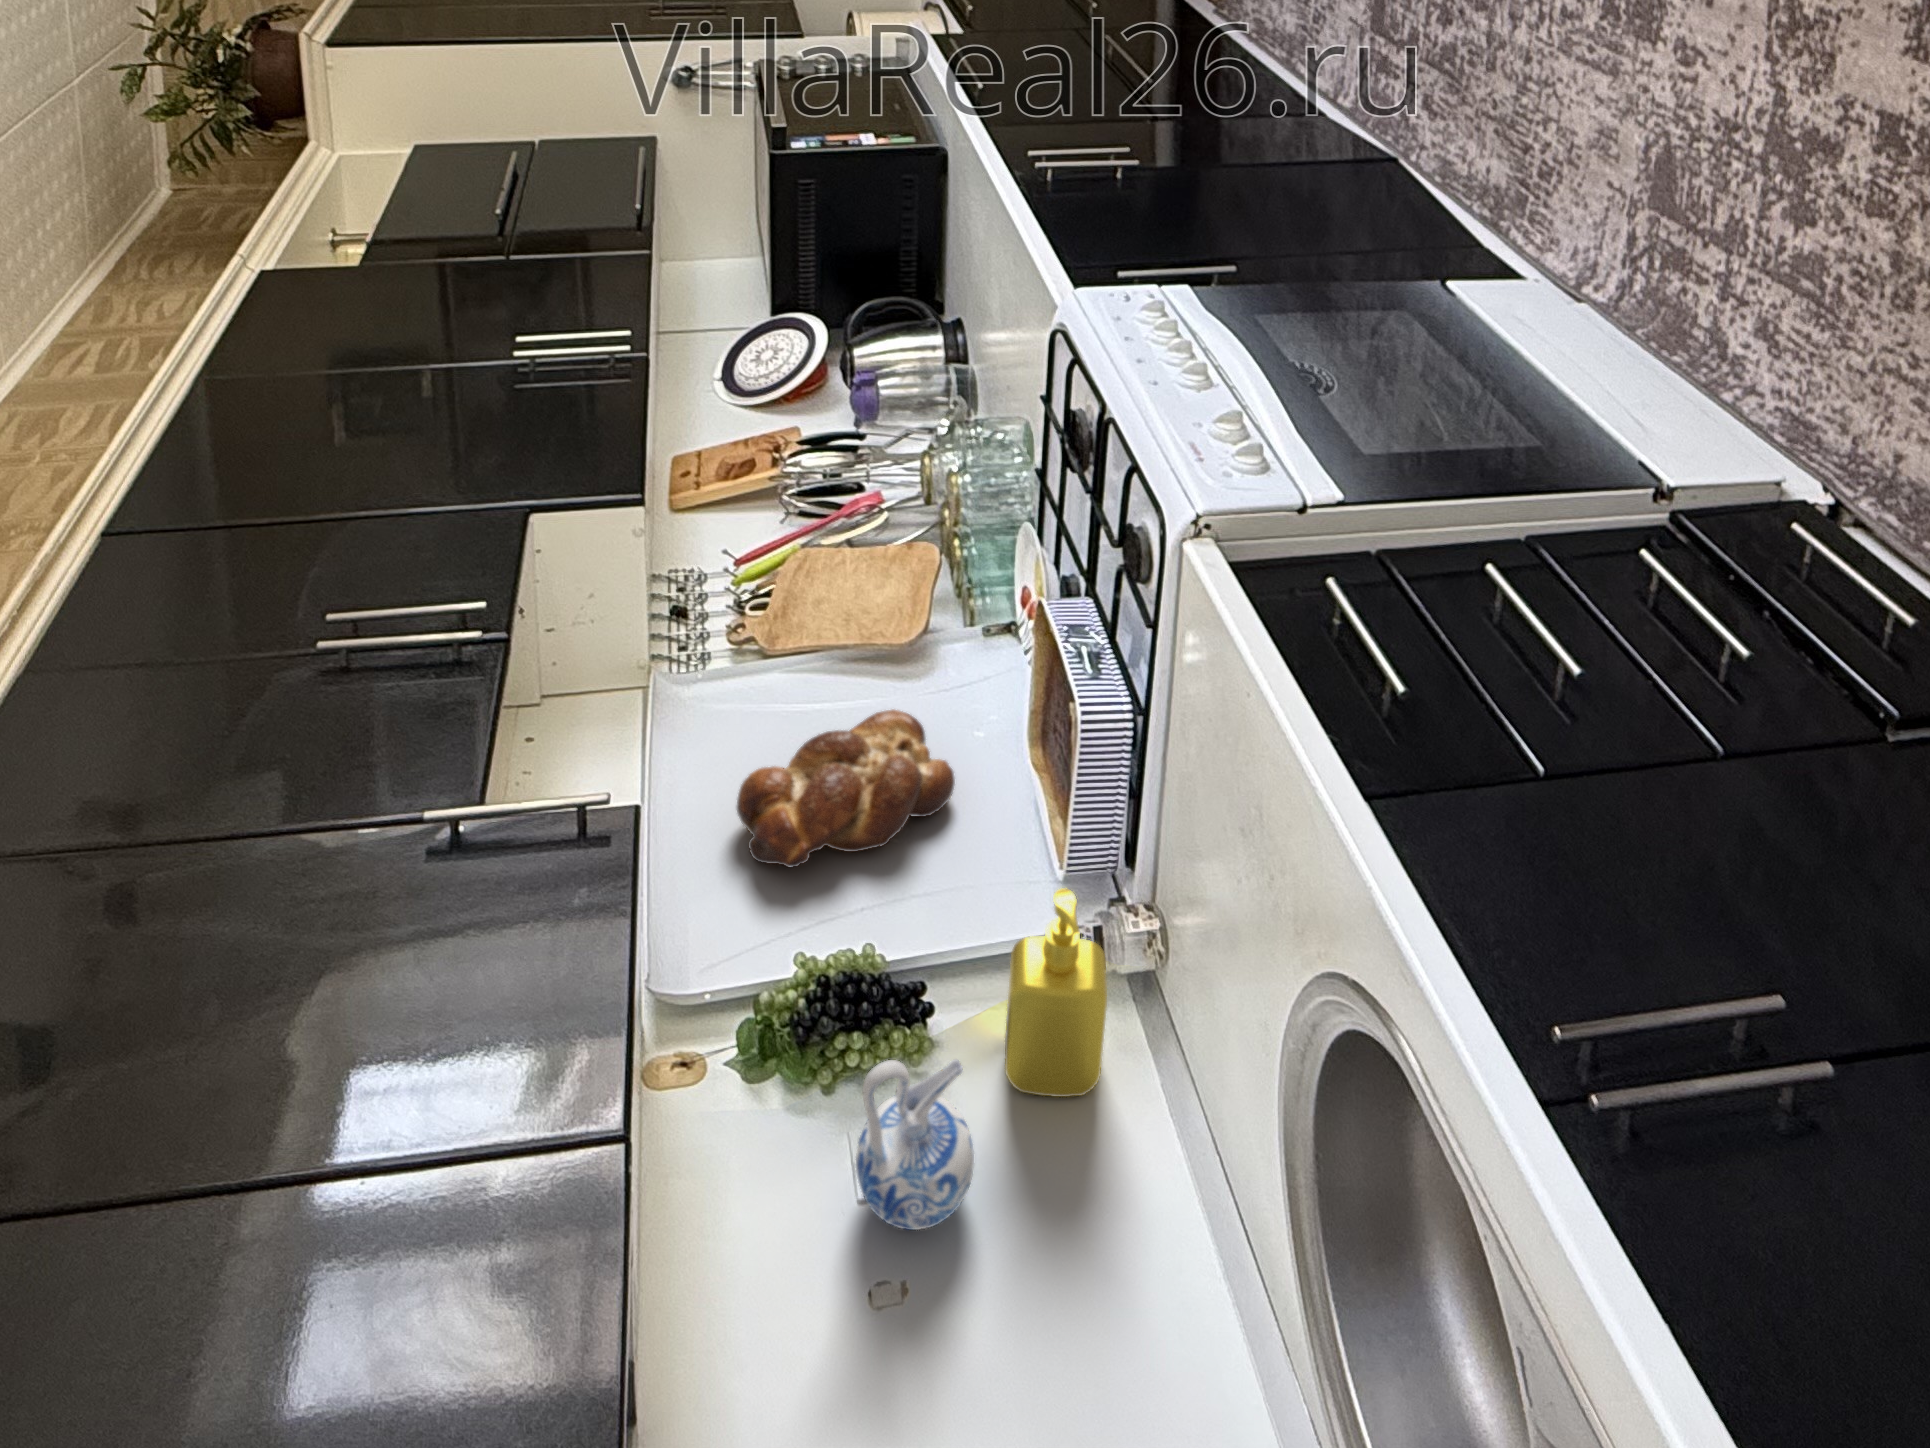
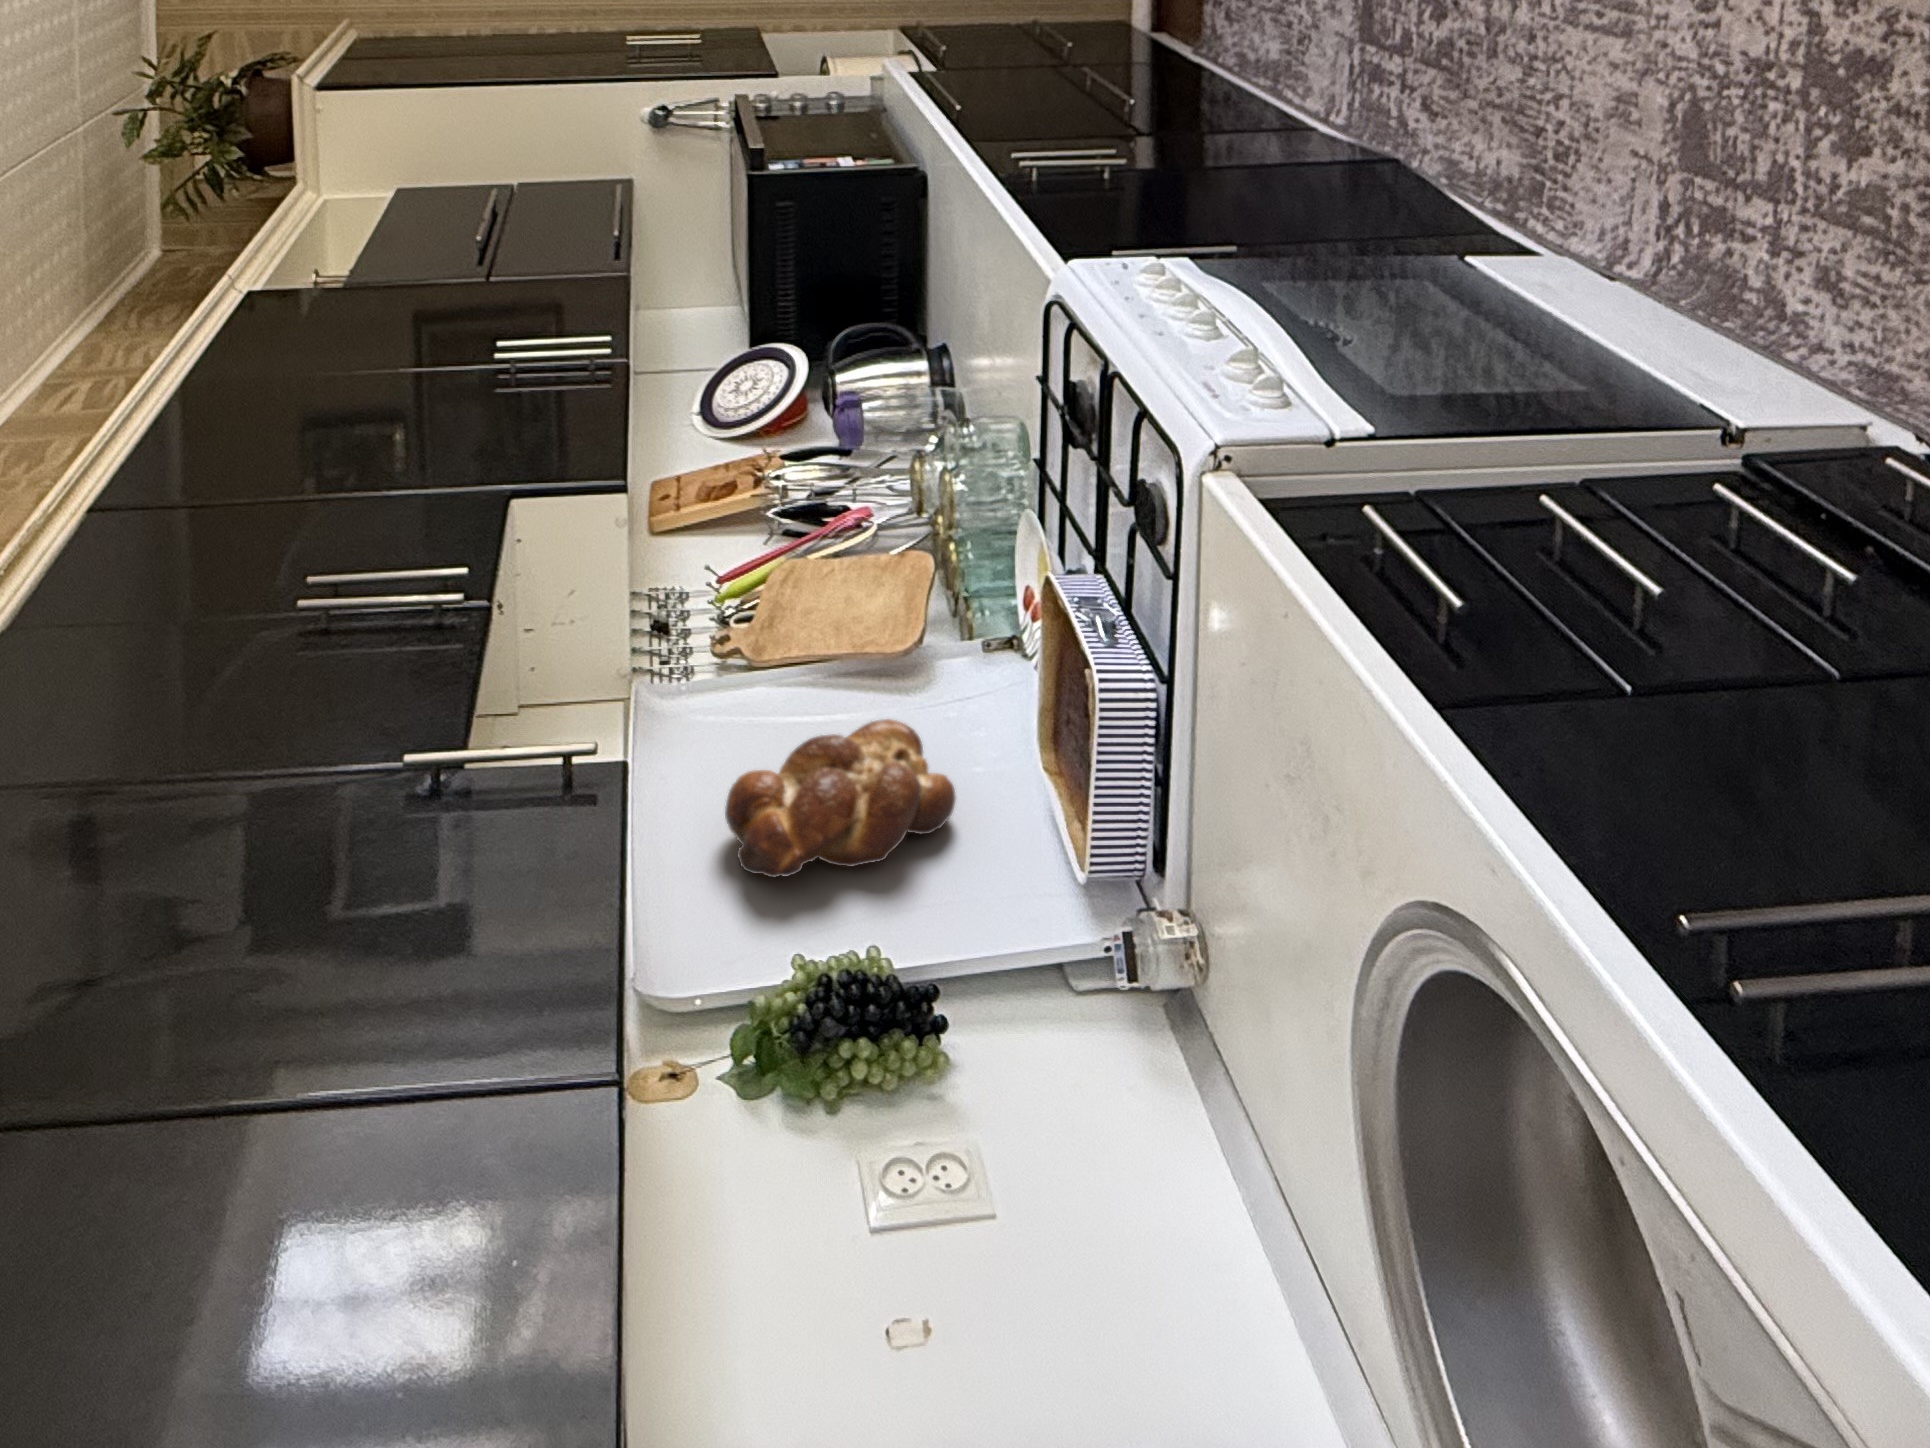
soap dispenser: present [1005,888,1107,1097] -> none [1022,884,1135,1143]
ceramic pitcher: present [856,1060,974,1230] -> none [860,1060,991,1277]

